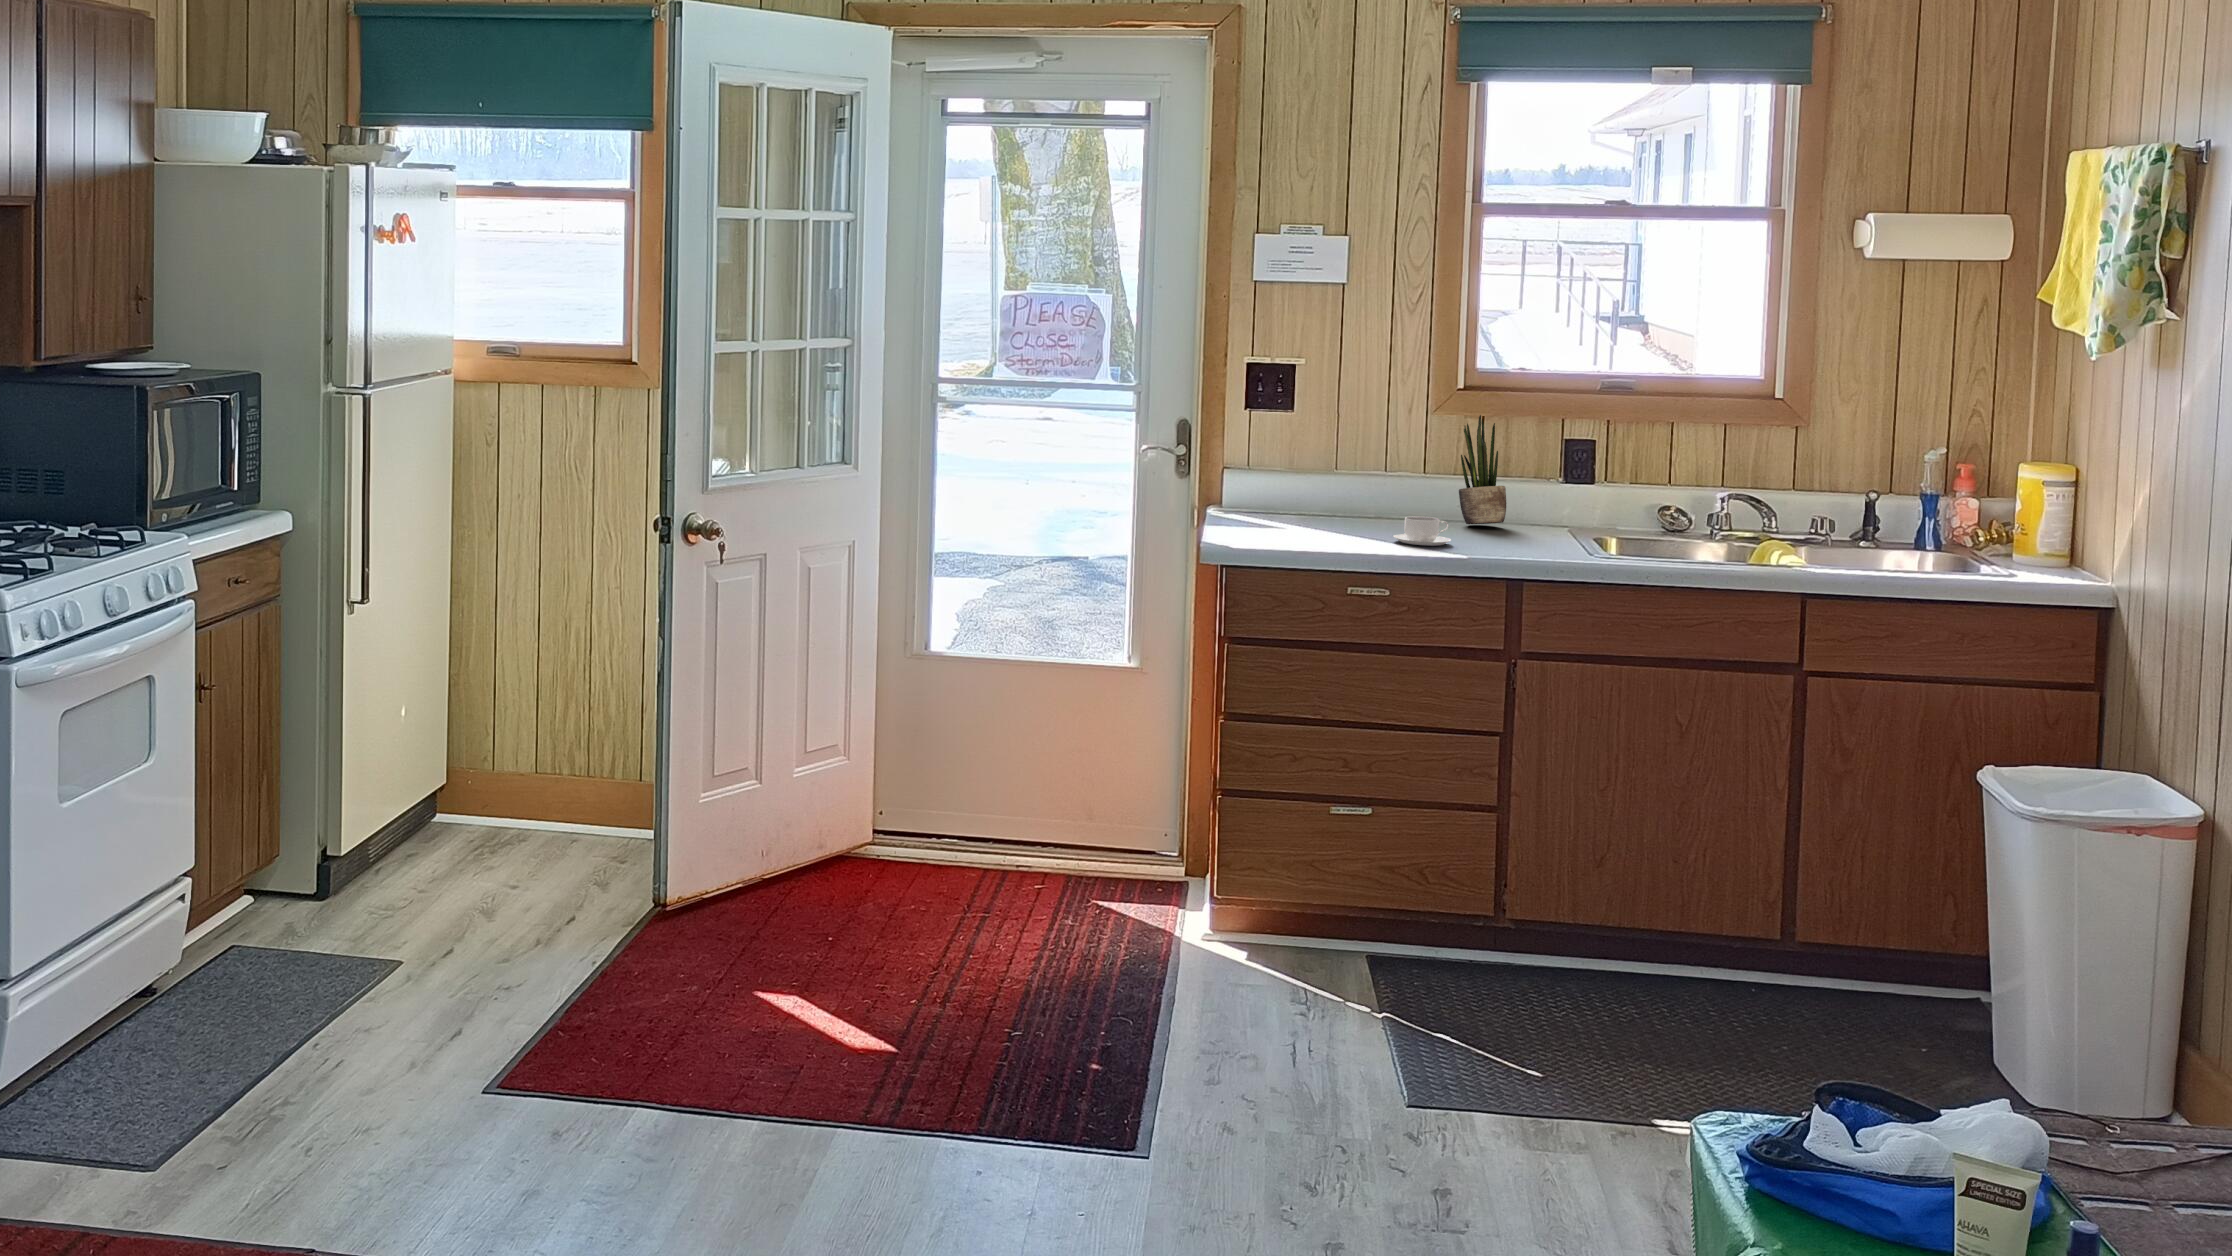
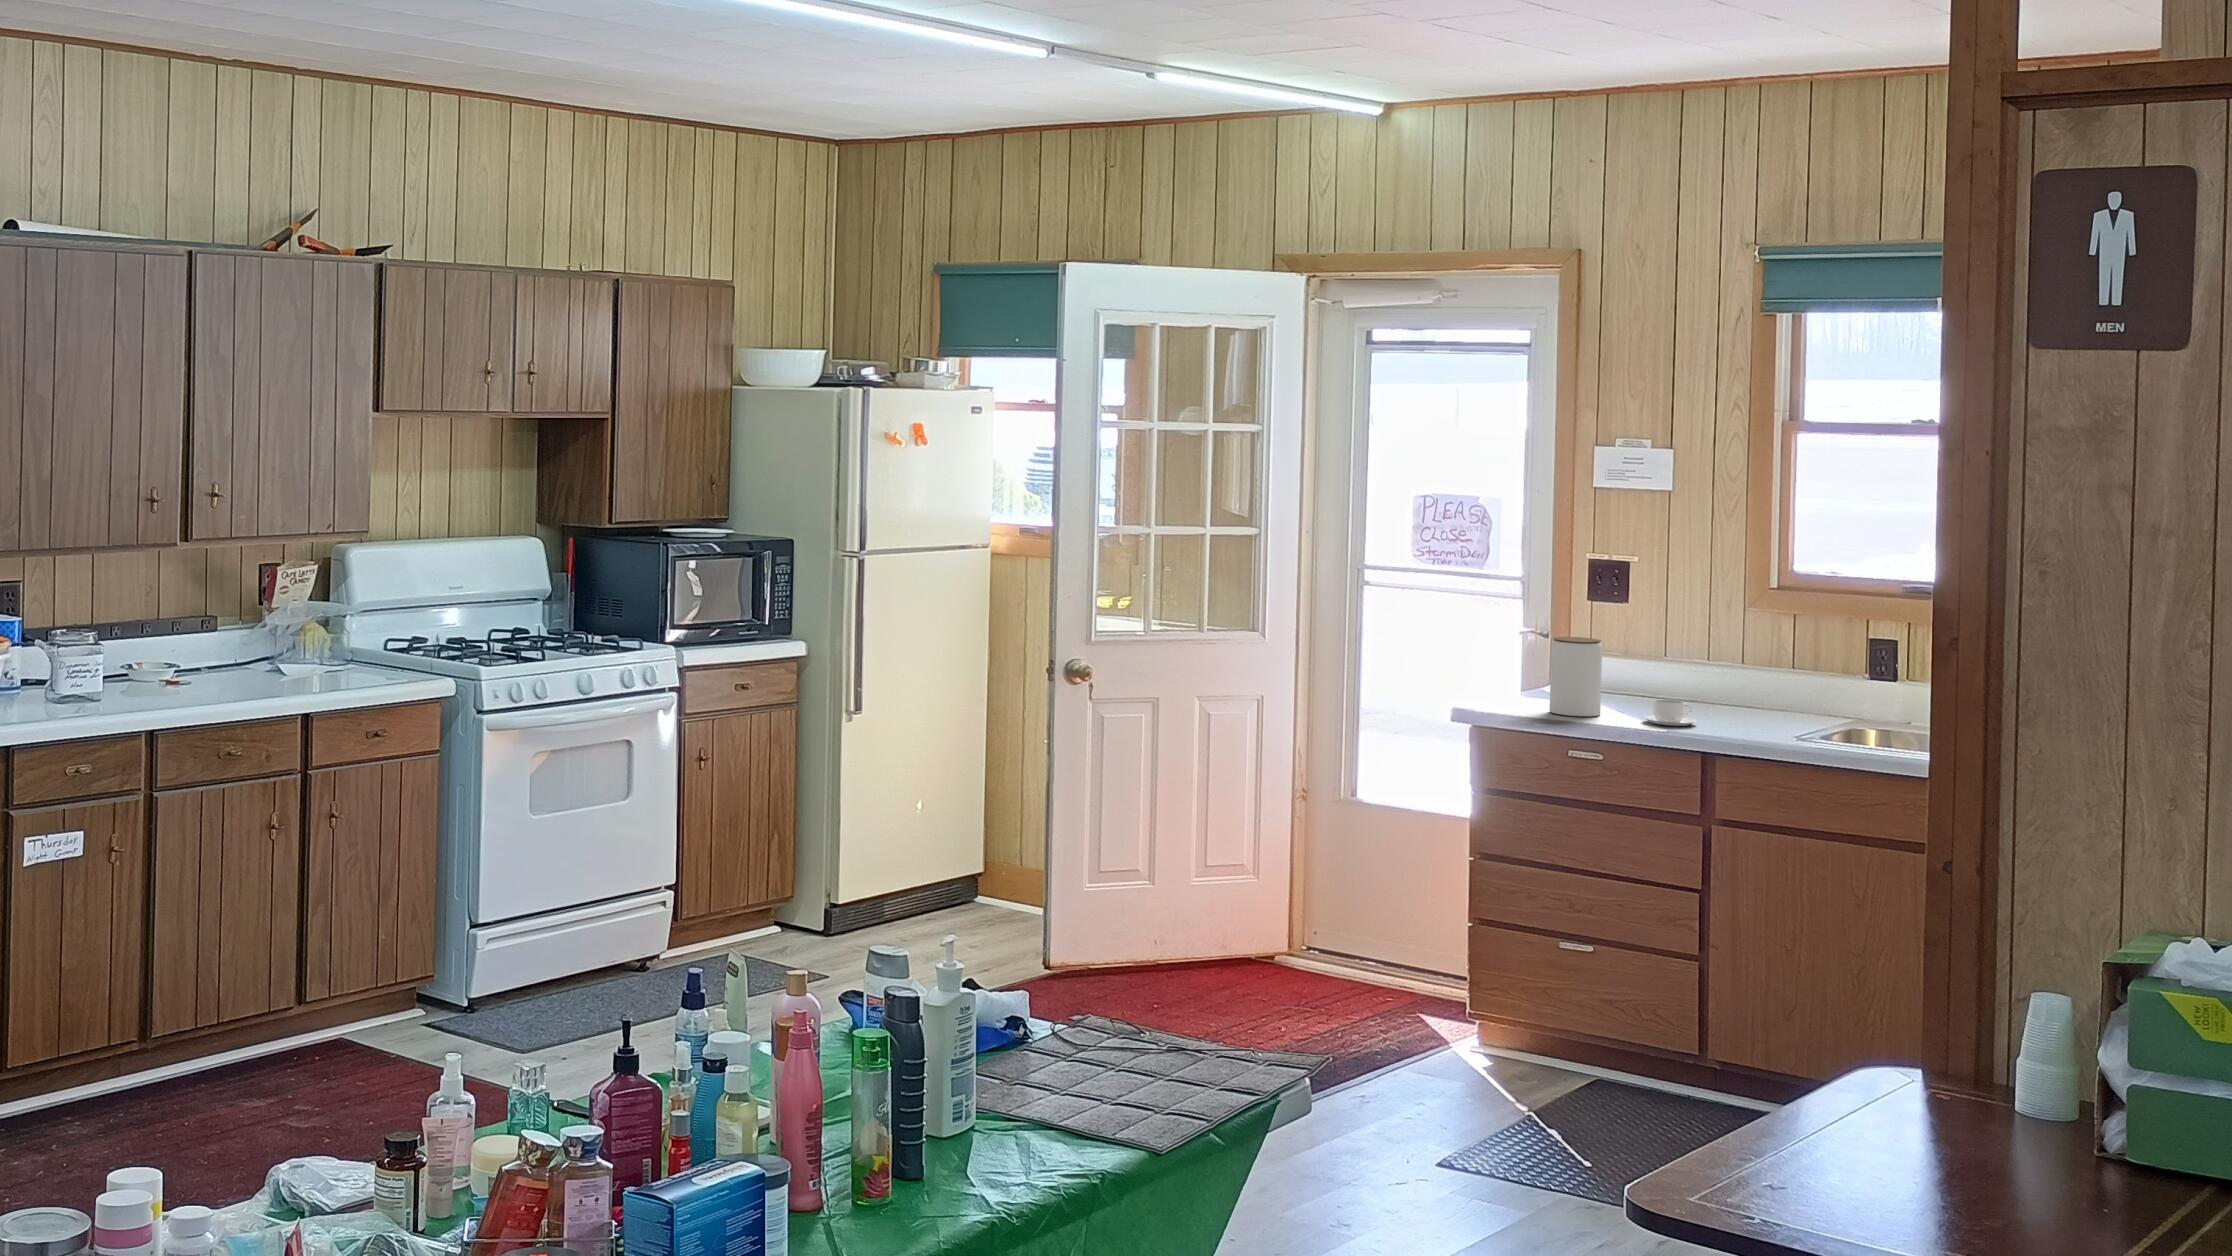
potted plant: present [1459,415,1506,524] -> none [1760,614,1804,716]
jar: none [1286,452,1346,542] -> present [1550,637,1602,716]

